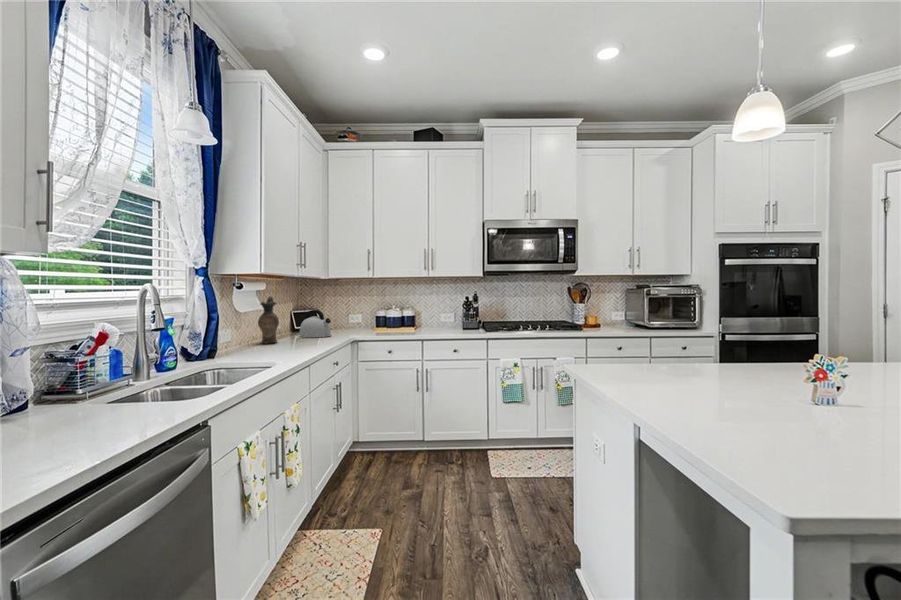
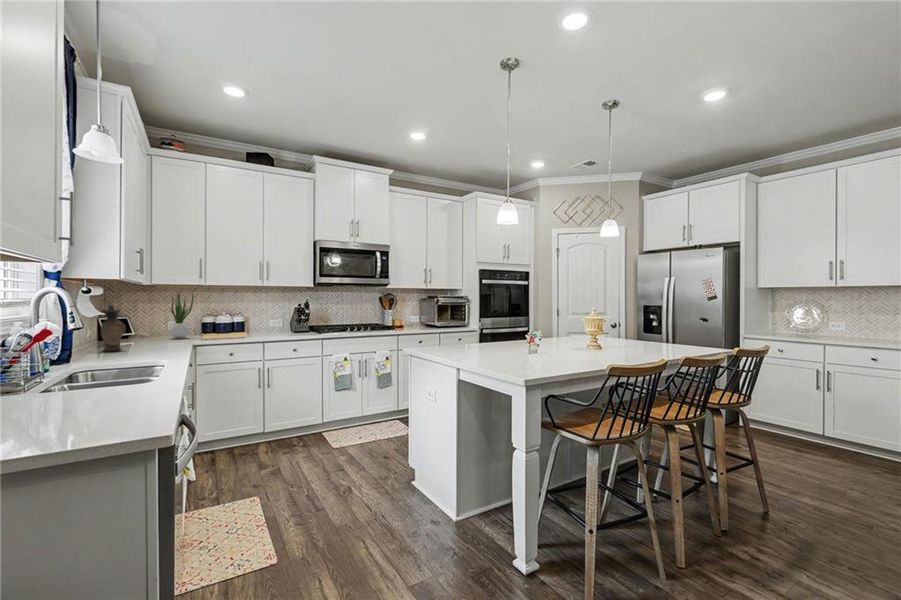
potted plant: none [341,283,364,332] -> present [169,292,193,339]
kettle: present [299,310,331,338] -> none [128,317,168,345]

